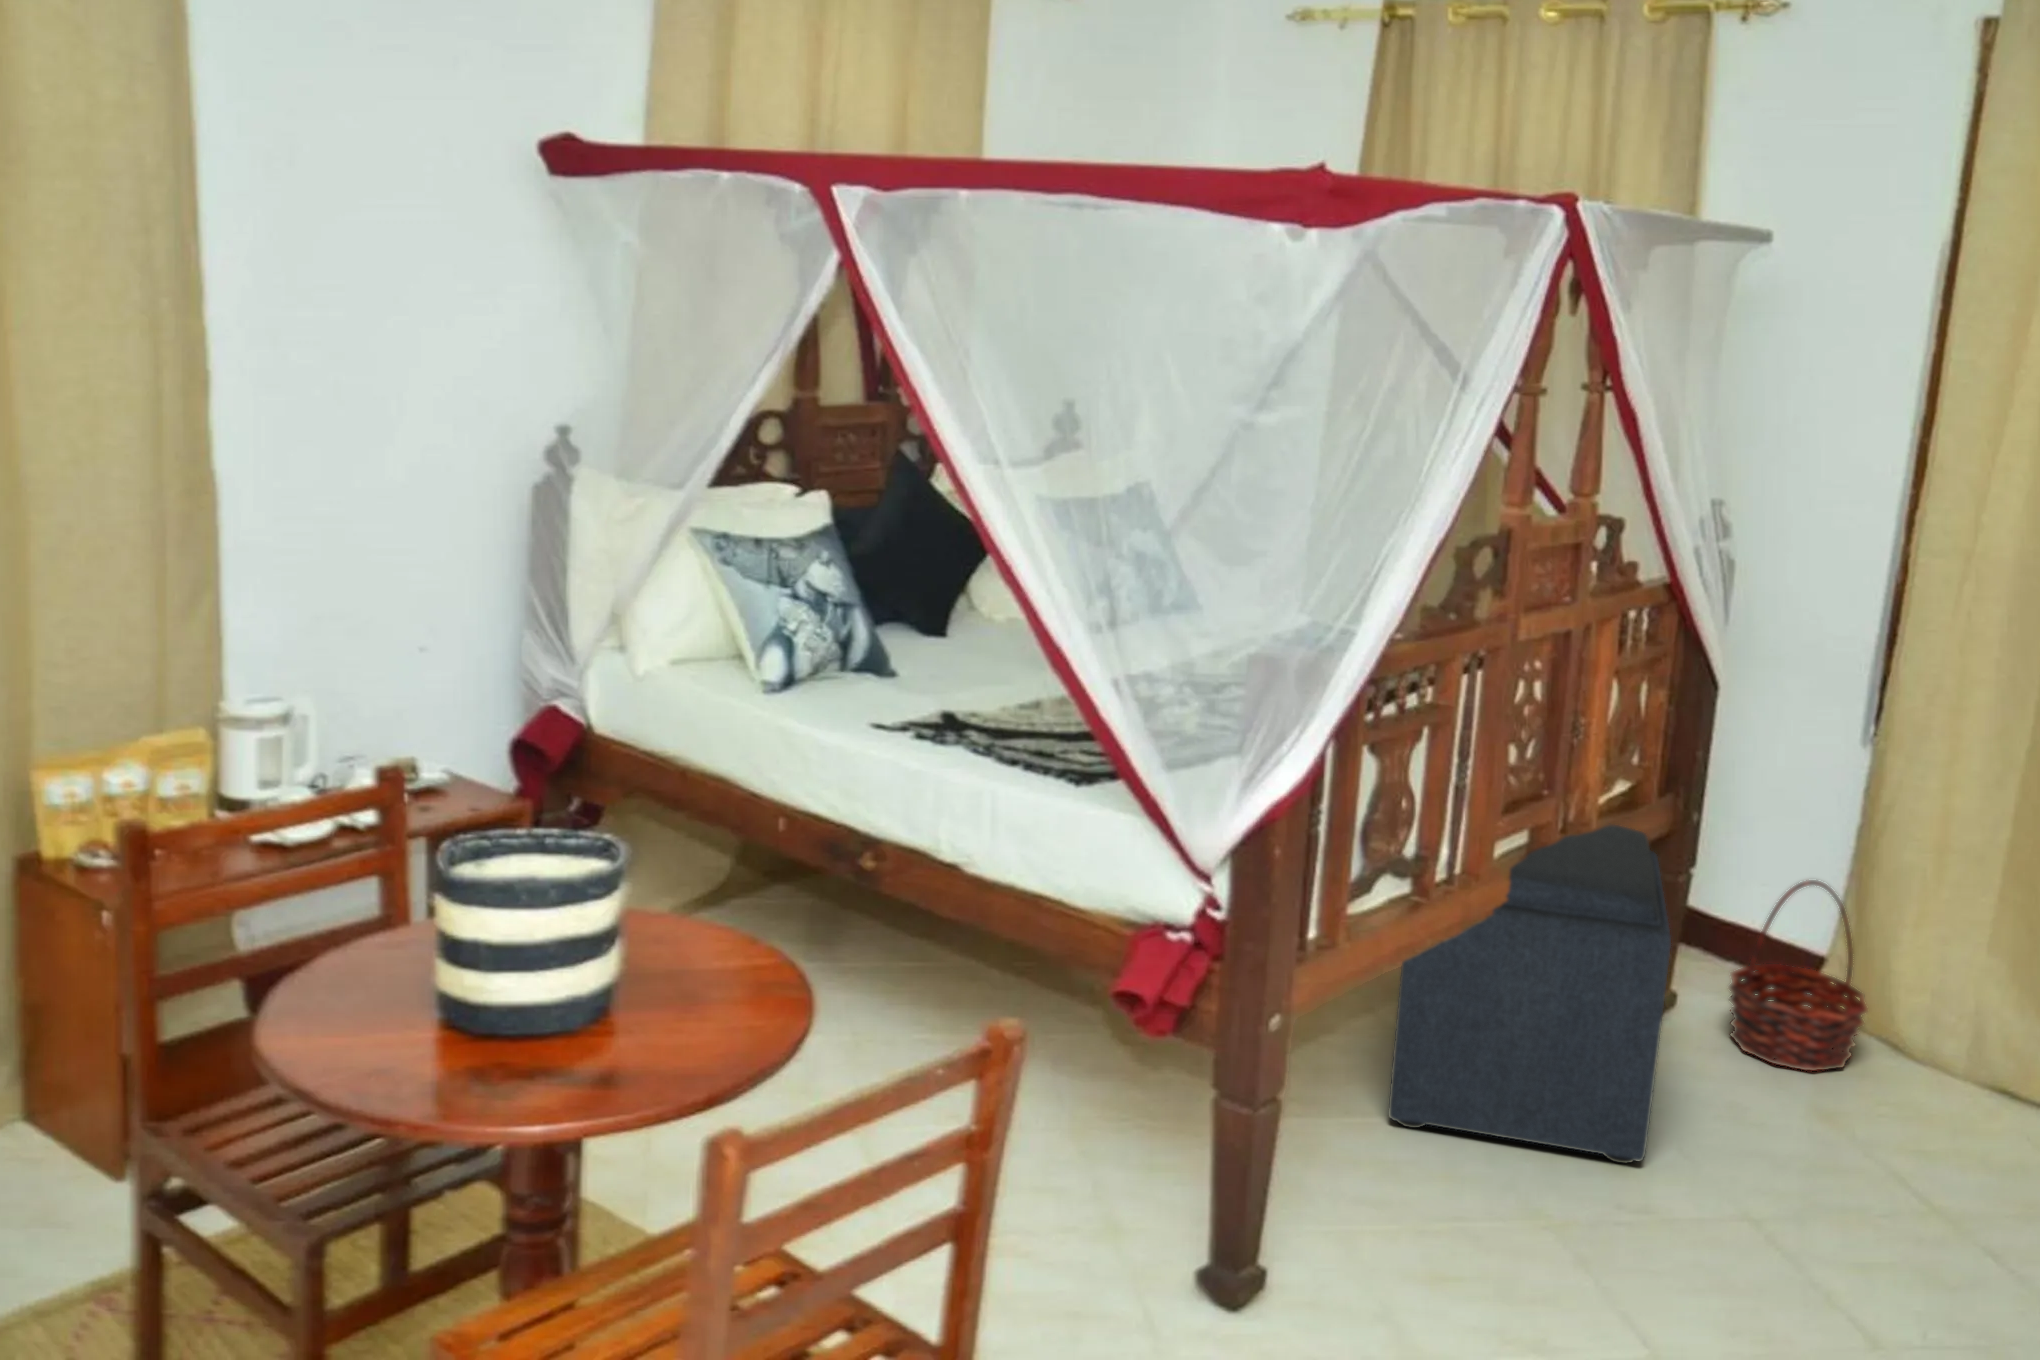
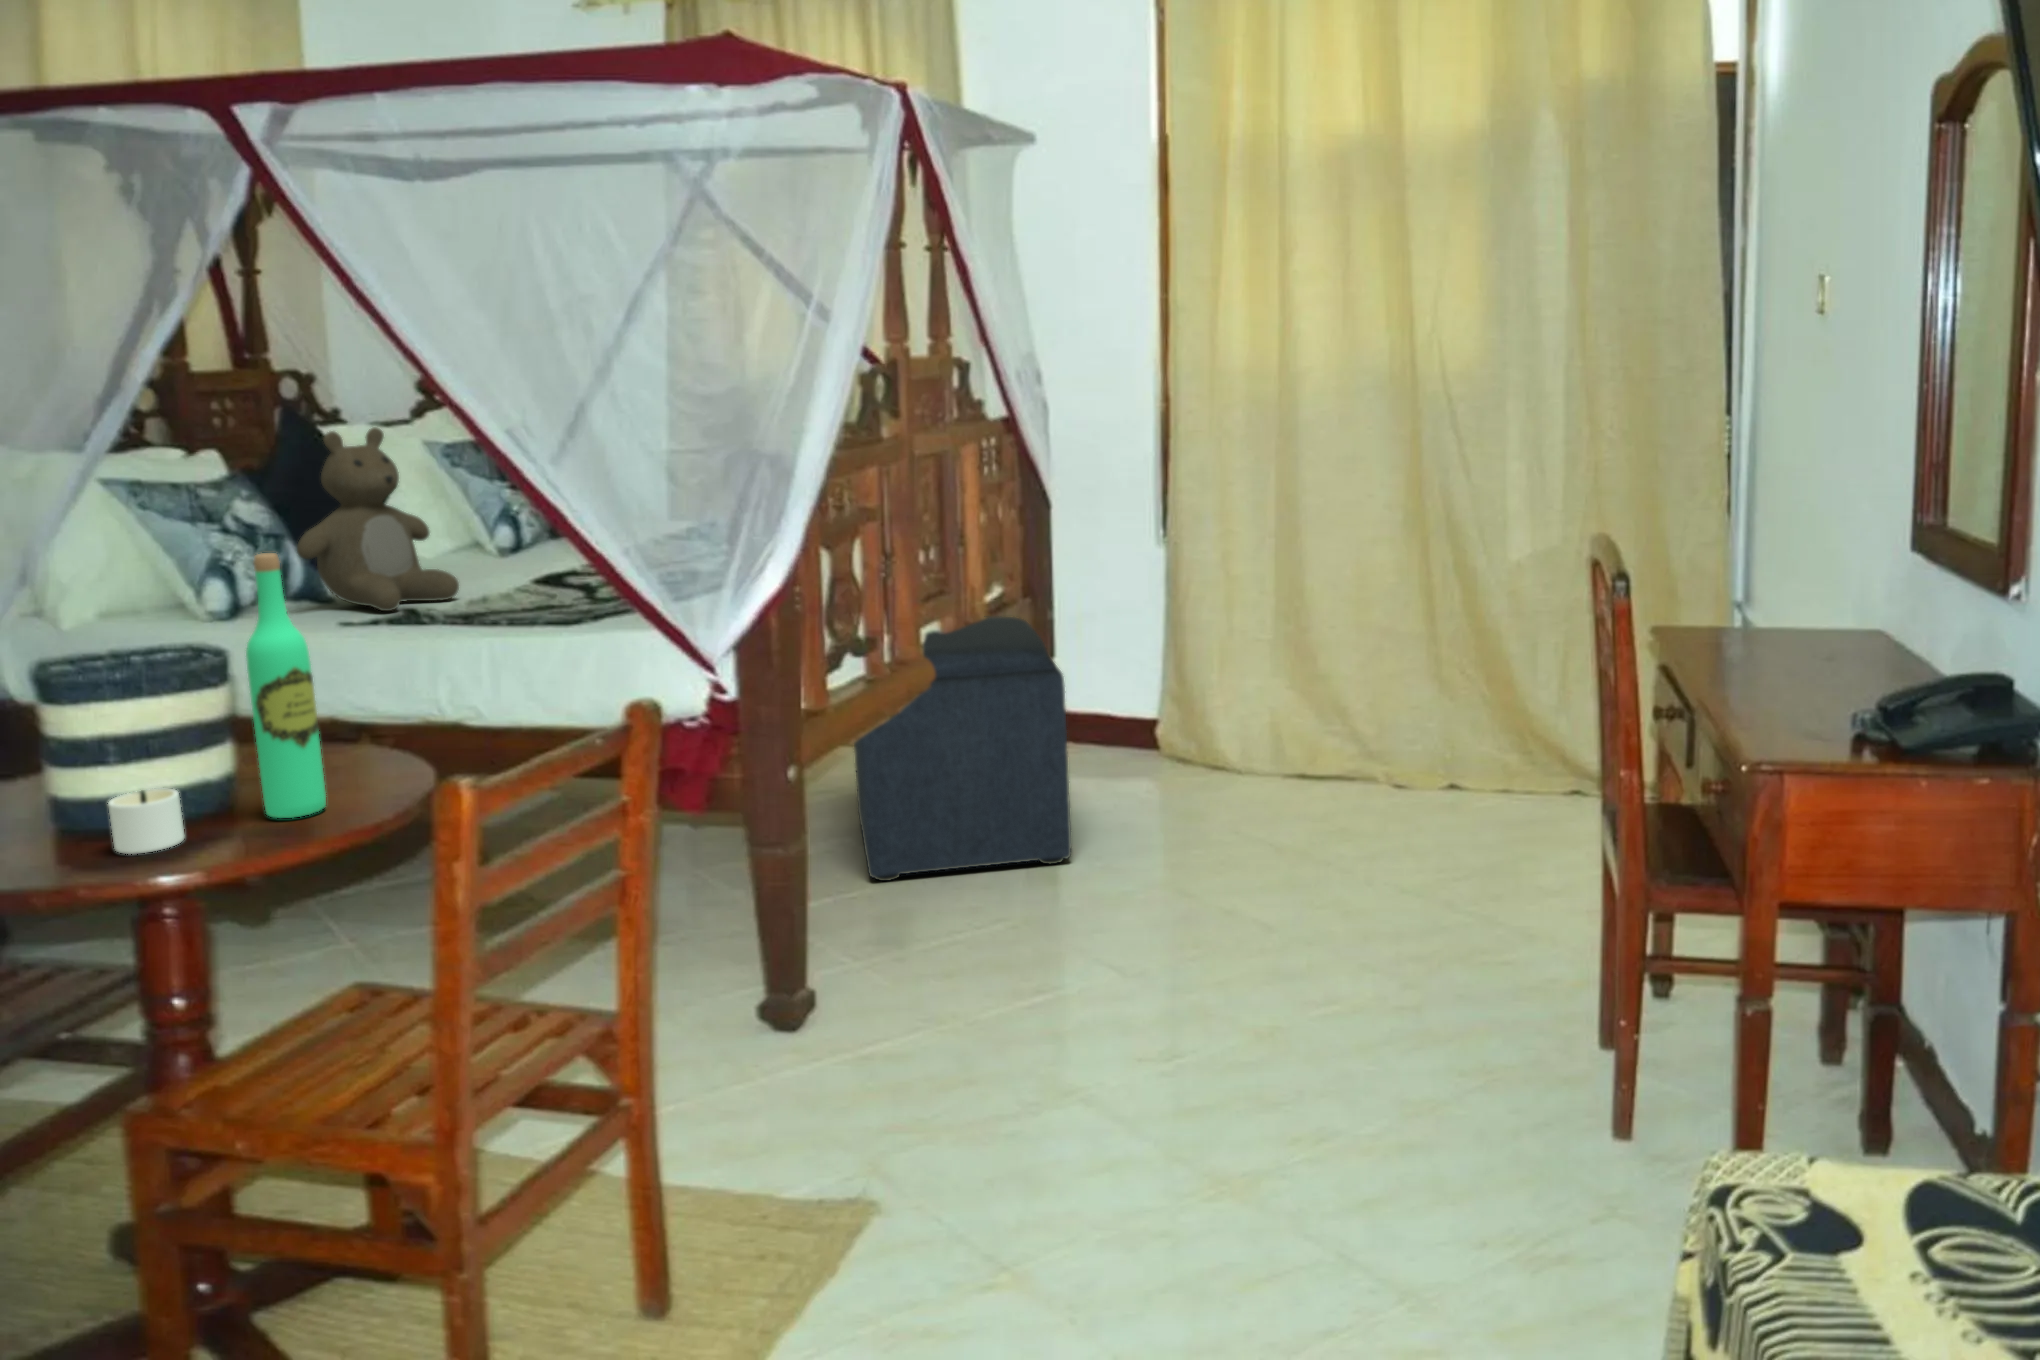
teddy bear: none [852,508,1003,711] -> present [297,427,459,611]
wine bottle: none [591,774,657,1073] -> present [246,553,326,818]
basket: present [1729,880,1867,1071] -> none [1097,640,1200,786]
candle: none [428,1011,531,1090] -> present [108,789,185,854]

